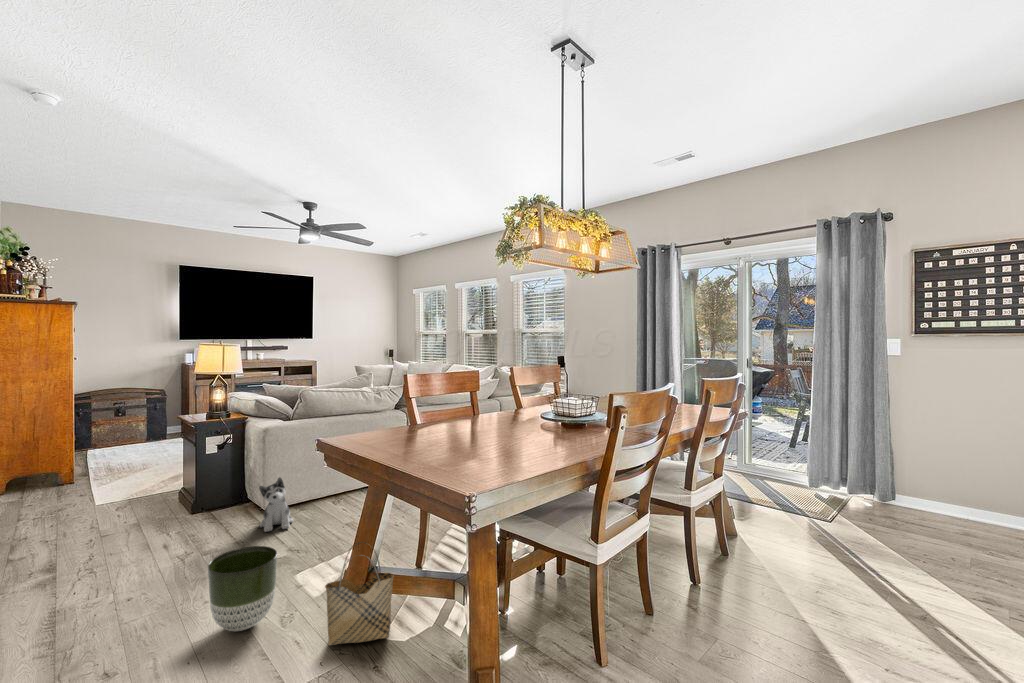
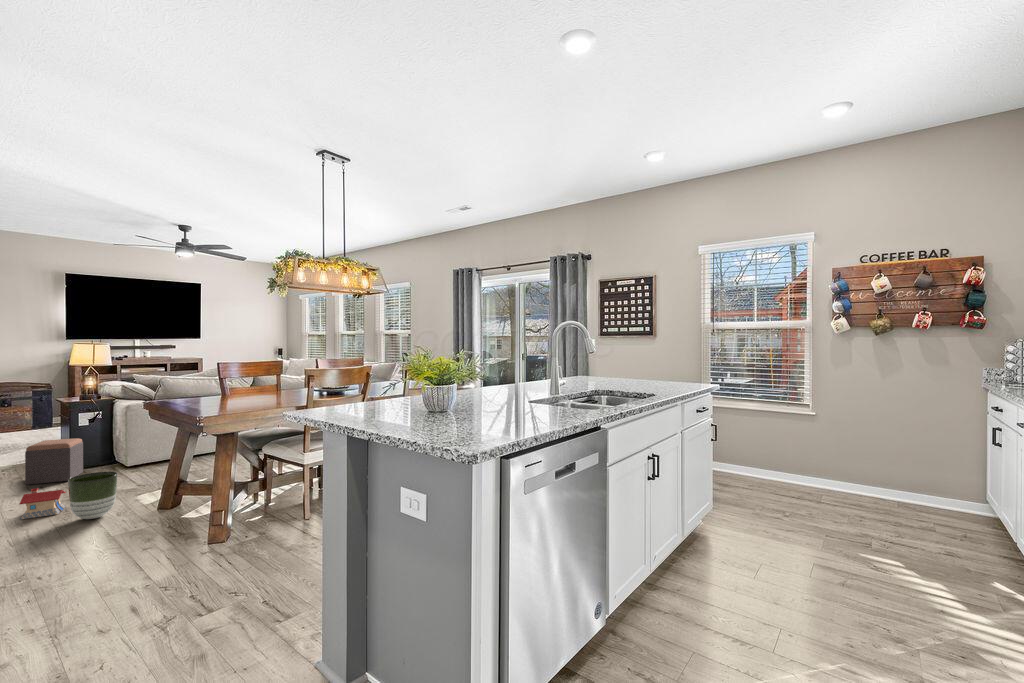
footstool: none [142,472,211,540] -> present [25,438,83,485]
plush toy: present [259,478,293,532] -> none [120,440,148,478]
woven basket: present [325,542,394,645] -> none [144,464,192,521]
toy house: none [136,567,199,623] -> present [19,488,66,519]

